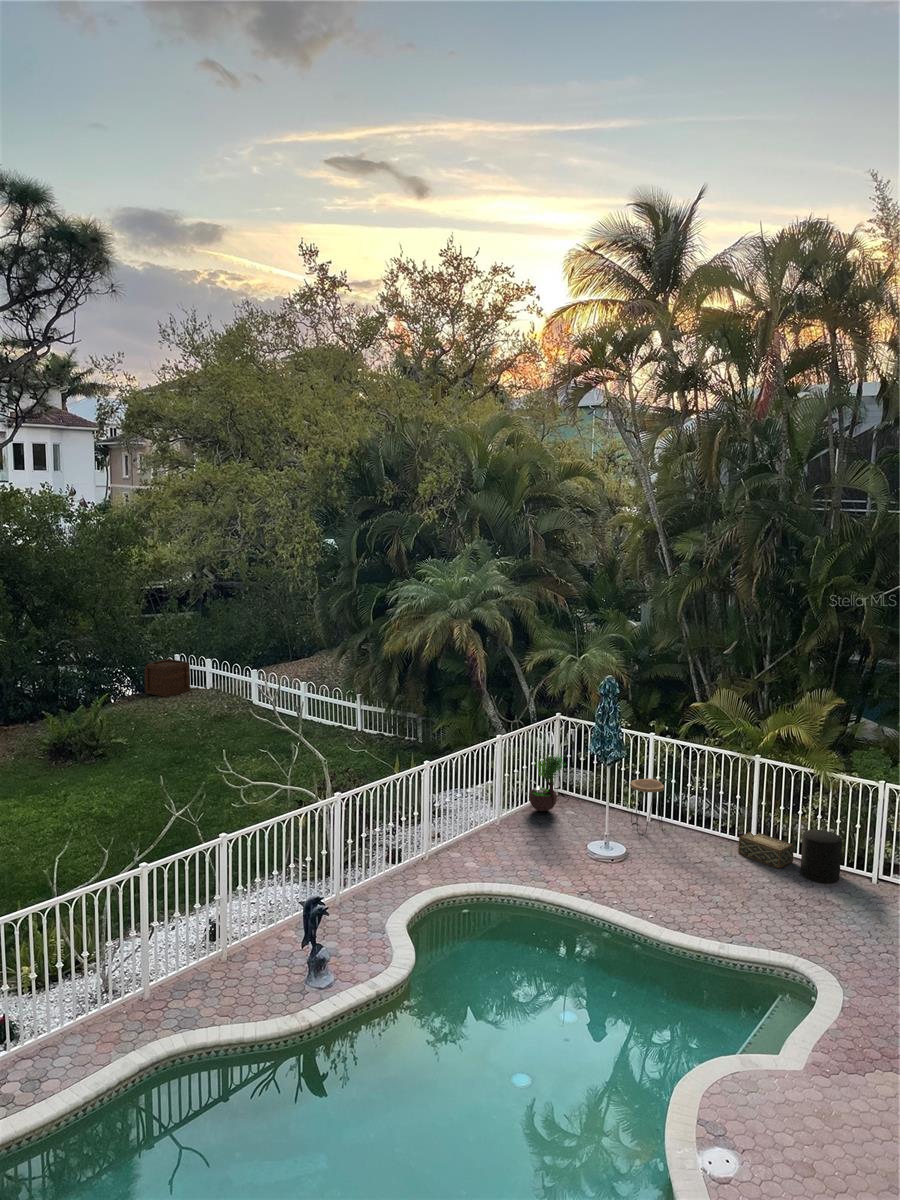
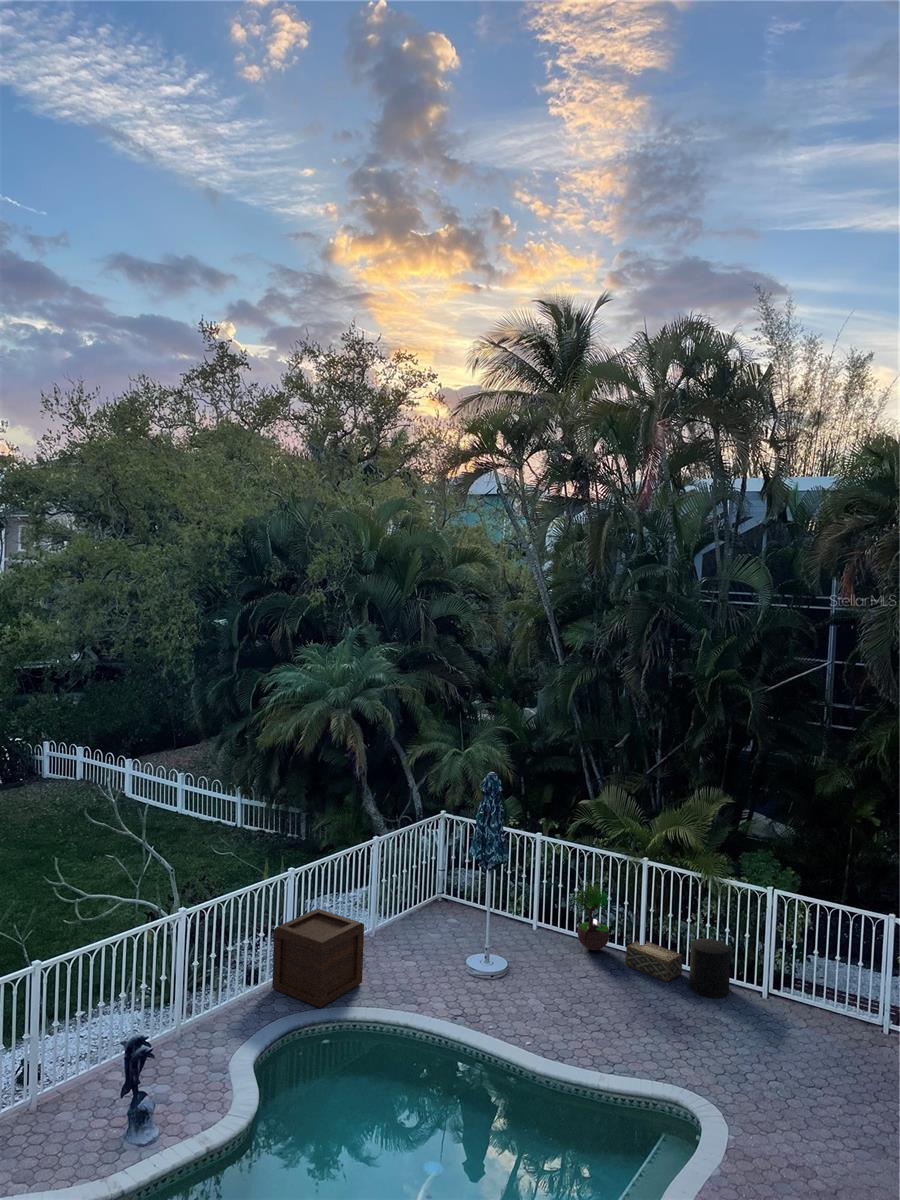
wooden crate: present [144,659,190,697] -> present [272,909,364,1008]
potted tree: present [529,753,565,811] -> present [571,884,610,950]
side table: present [630,779,664,835] -> none [515,882,550,944]

